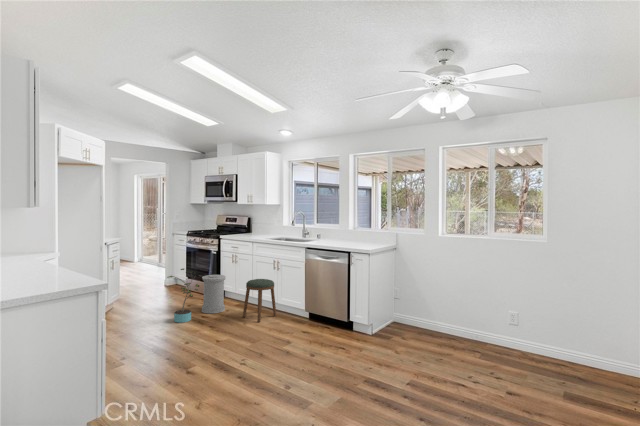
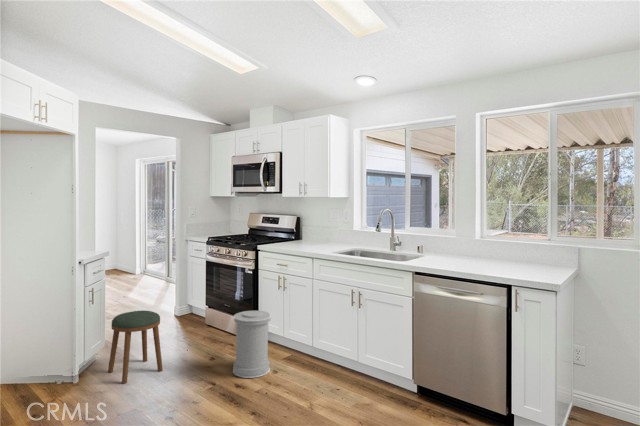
potted plant: present [169,269,199,323] -> none [177,304,231,400]
stool: present [243,279,276,322] -> present [108,311,163,383]

